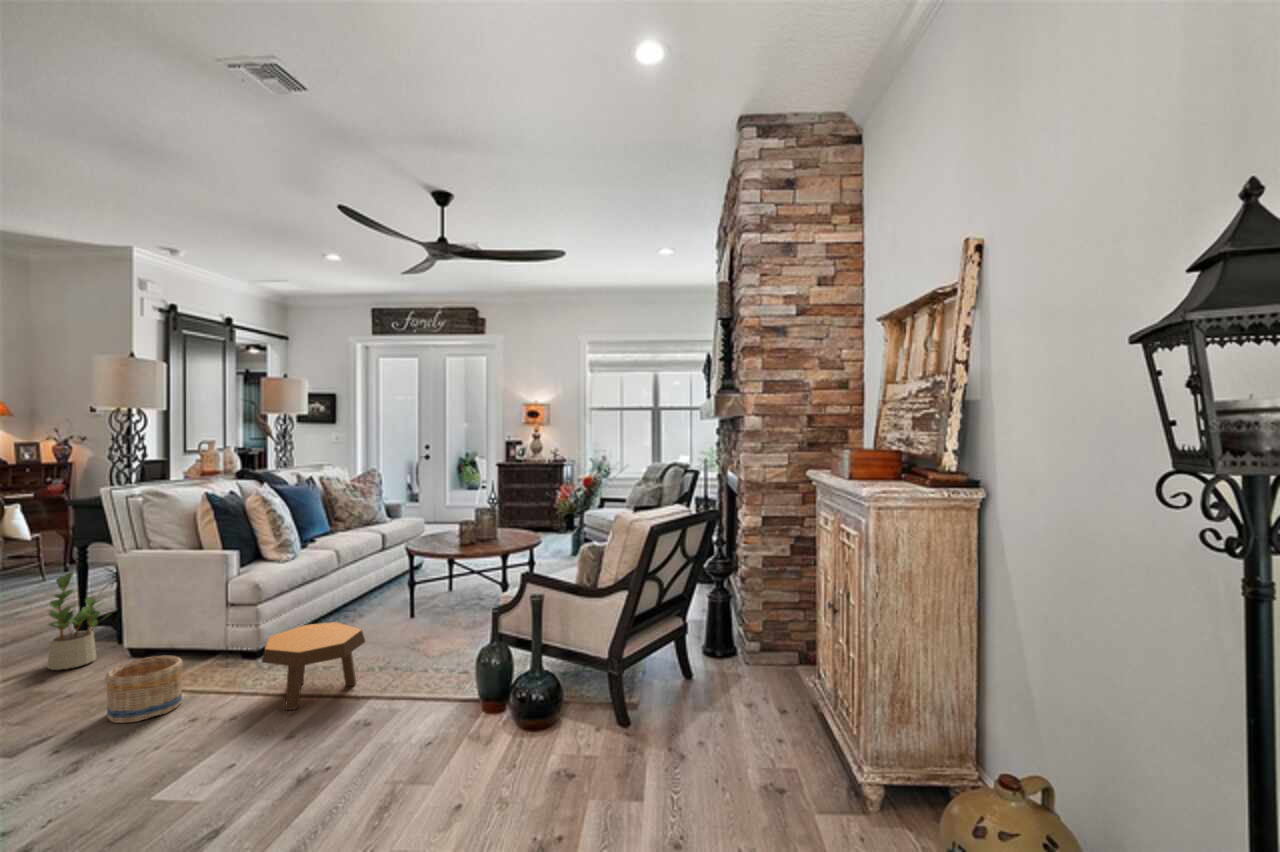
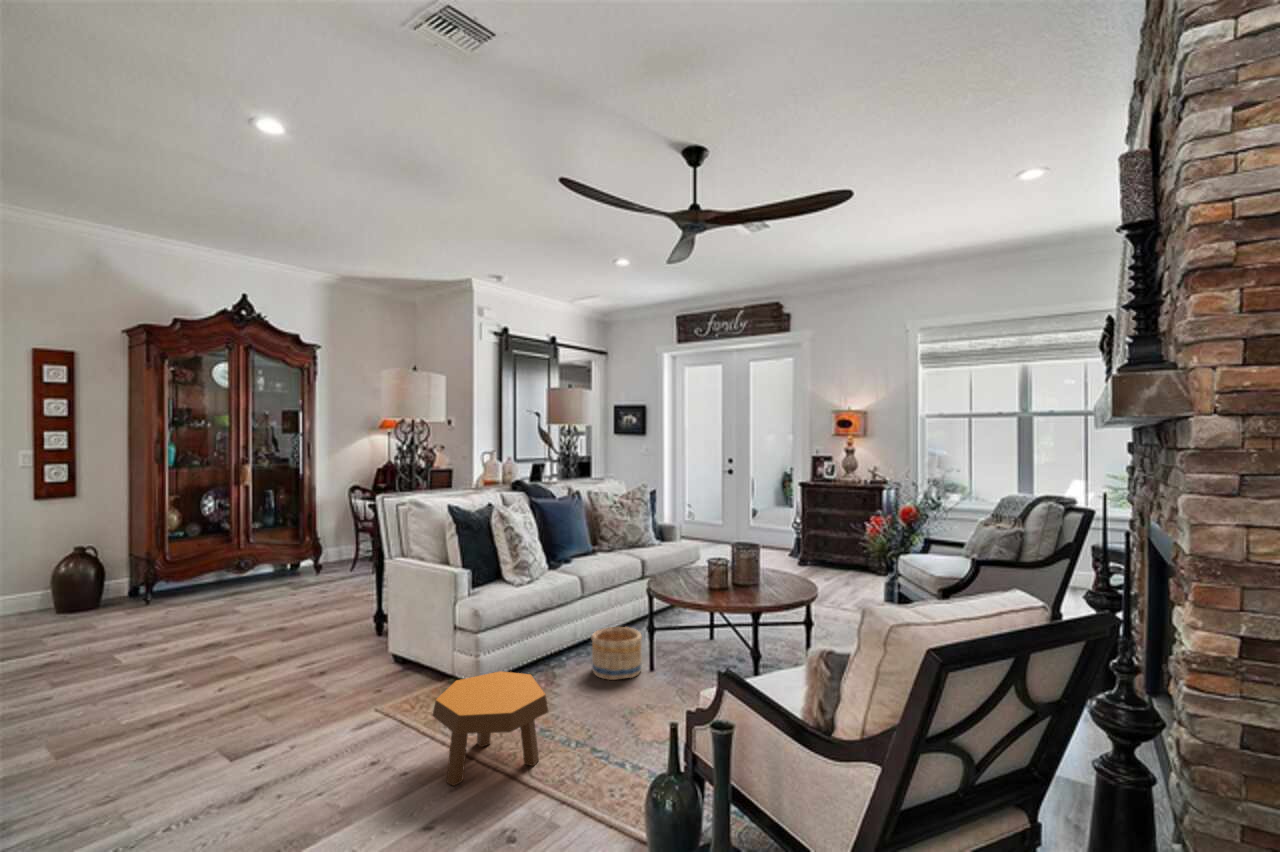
potted plant: present [48,573,110,670] -> none [326,573,379,665]
basket: present [105,656,183,723] -> present [592,627,642,680]

